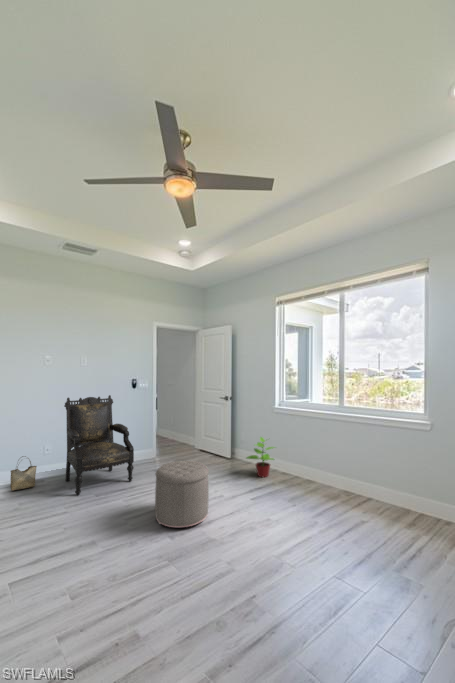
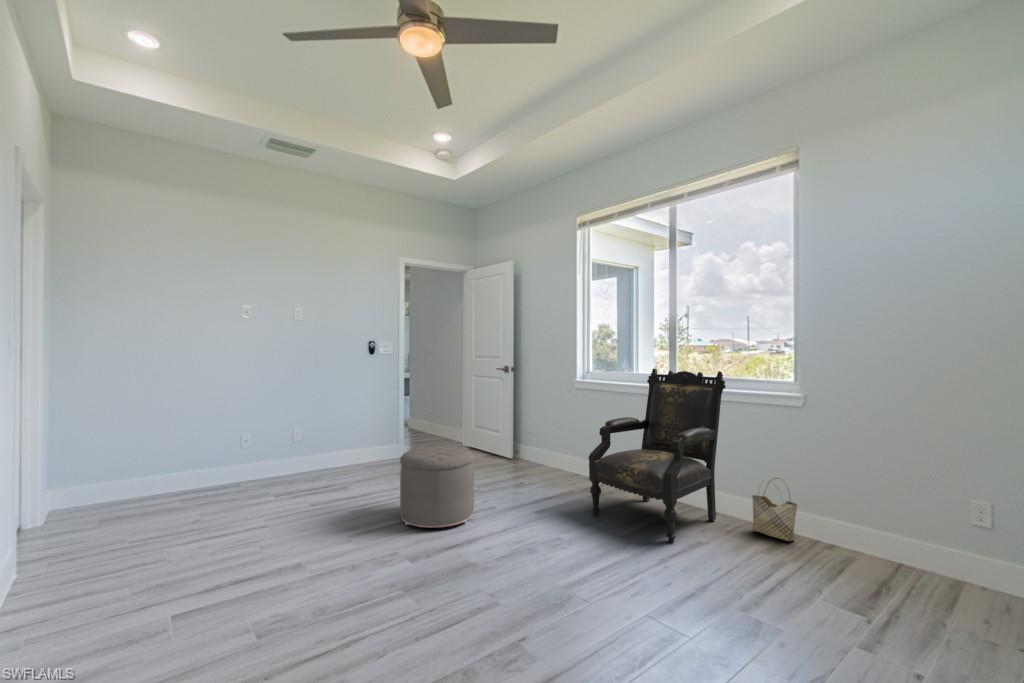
armchair: present [64,395,134,495] -> present [589,369,726,542]
potted plant: present [247,437,274,477] -> none [532,421,578,479]
woven basket: present [11,456,37,491] -> present [752,478,797,541]

